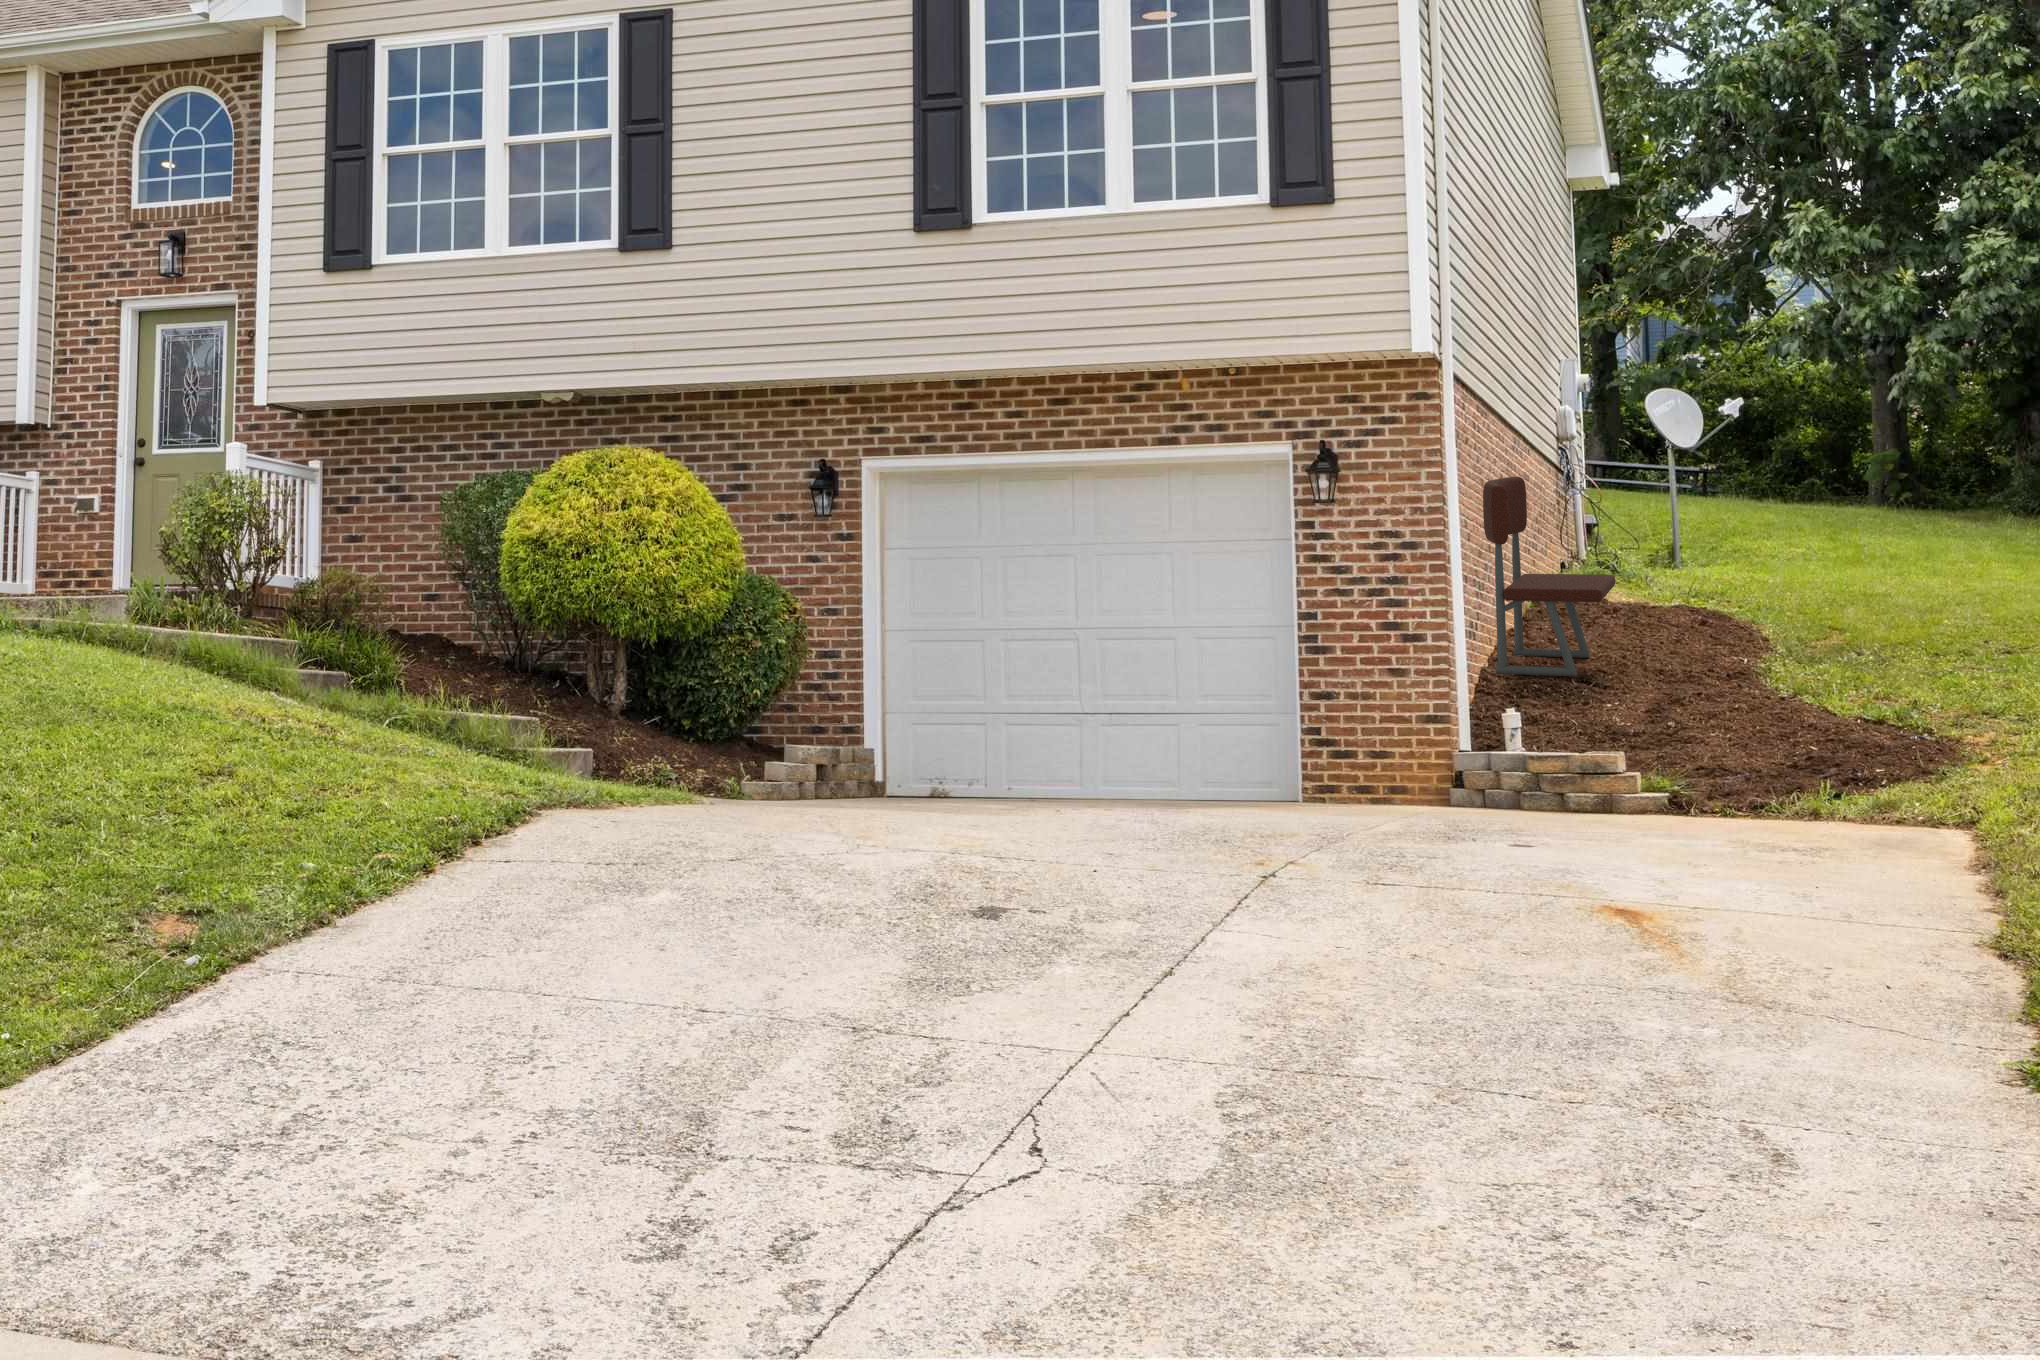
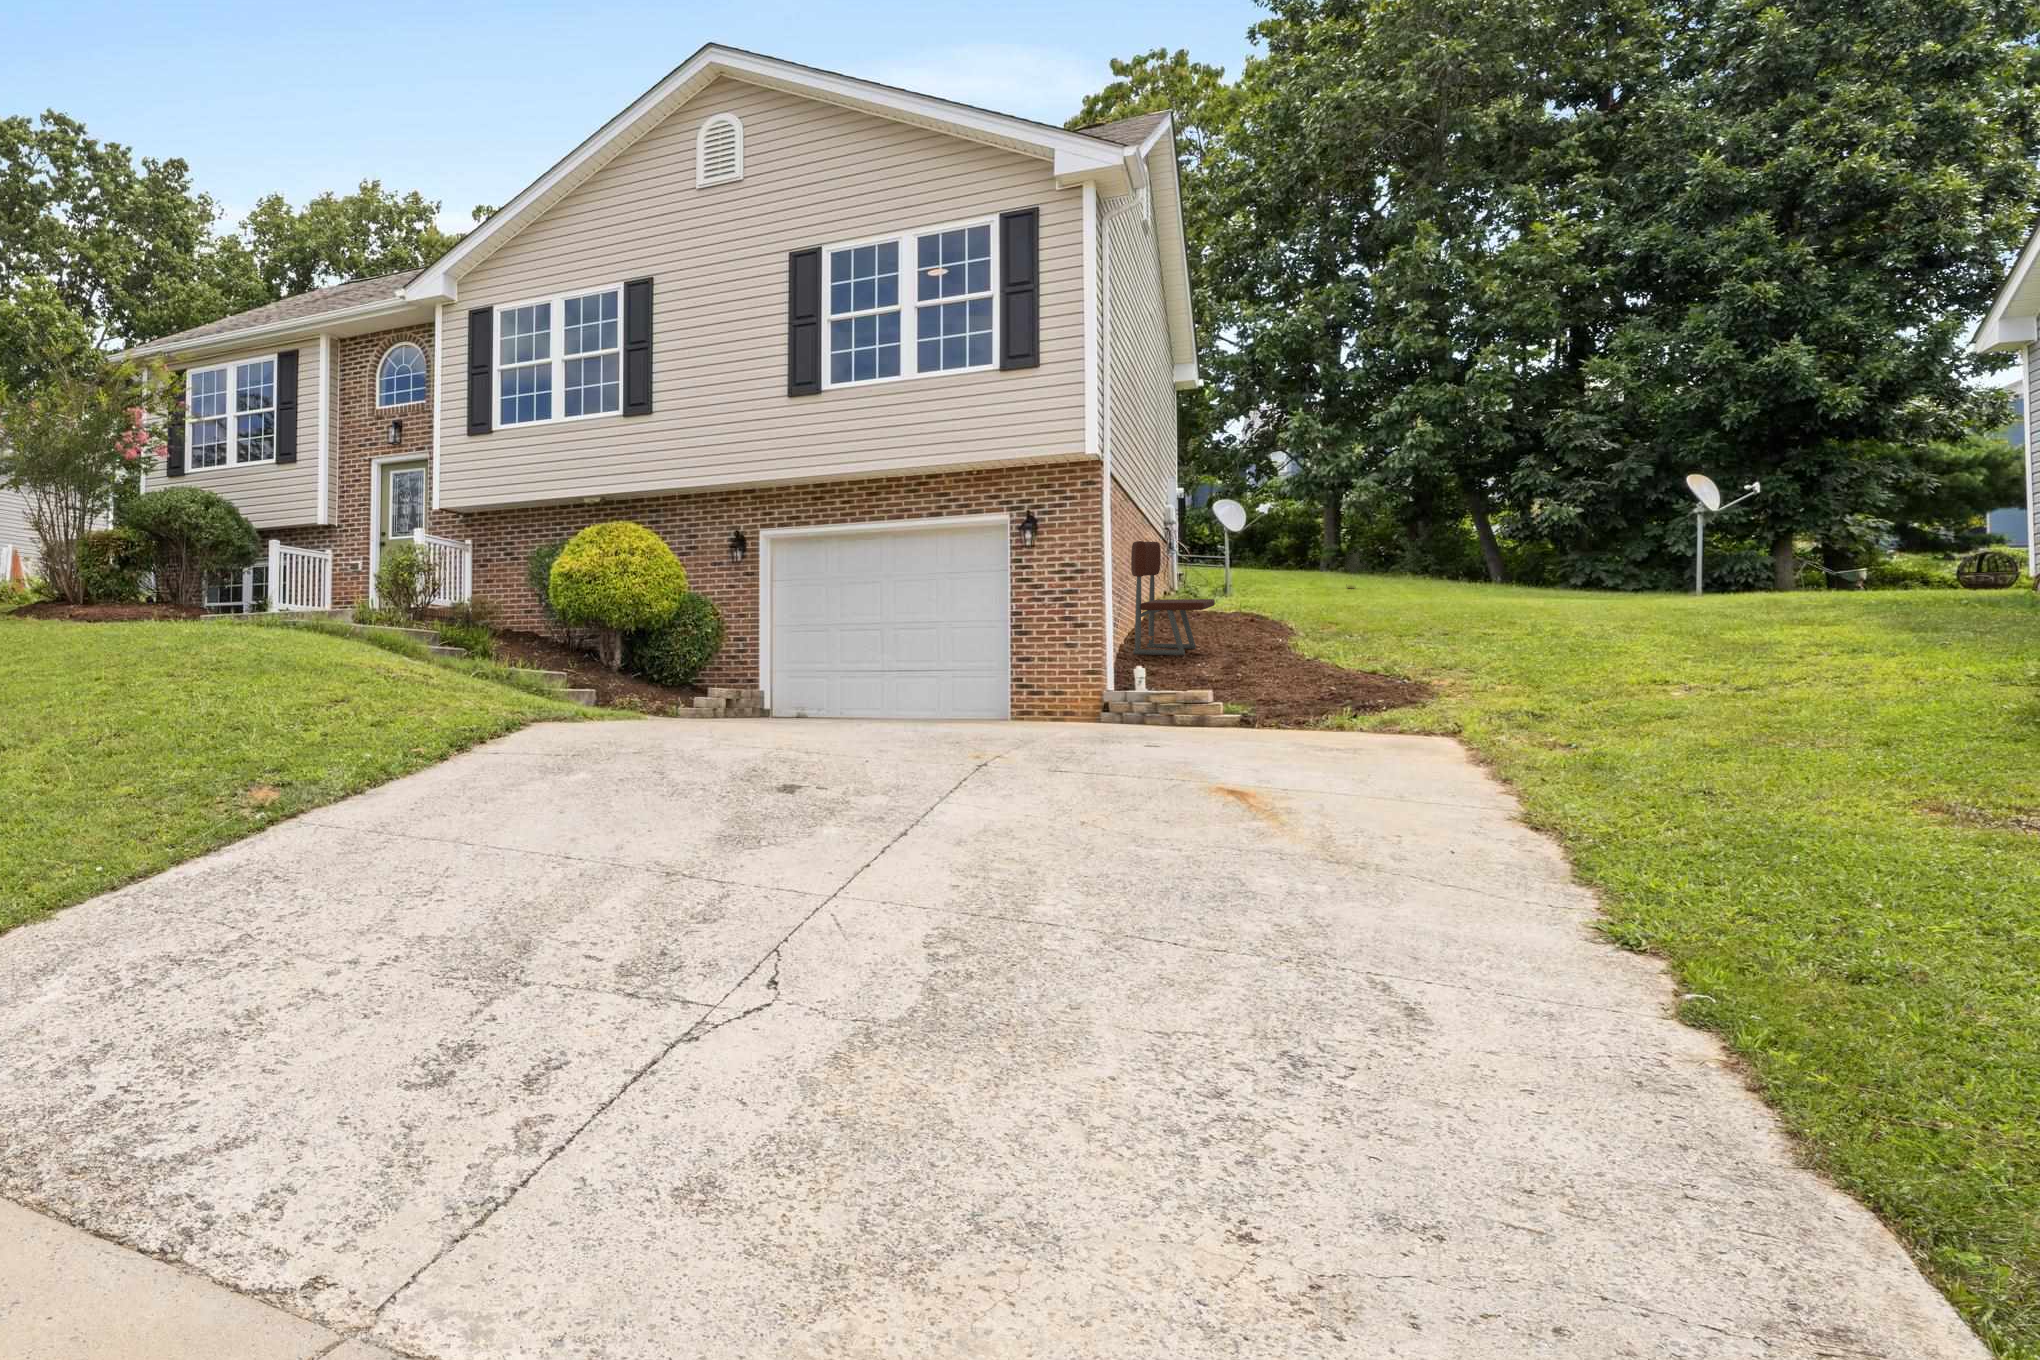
potted tree: none [1802,409,1847,481] -> present [1345,549,1366,588]

